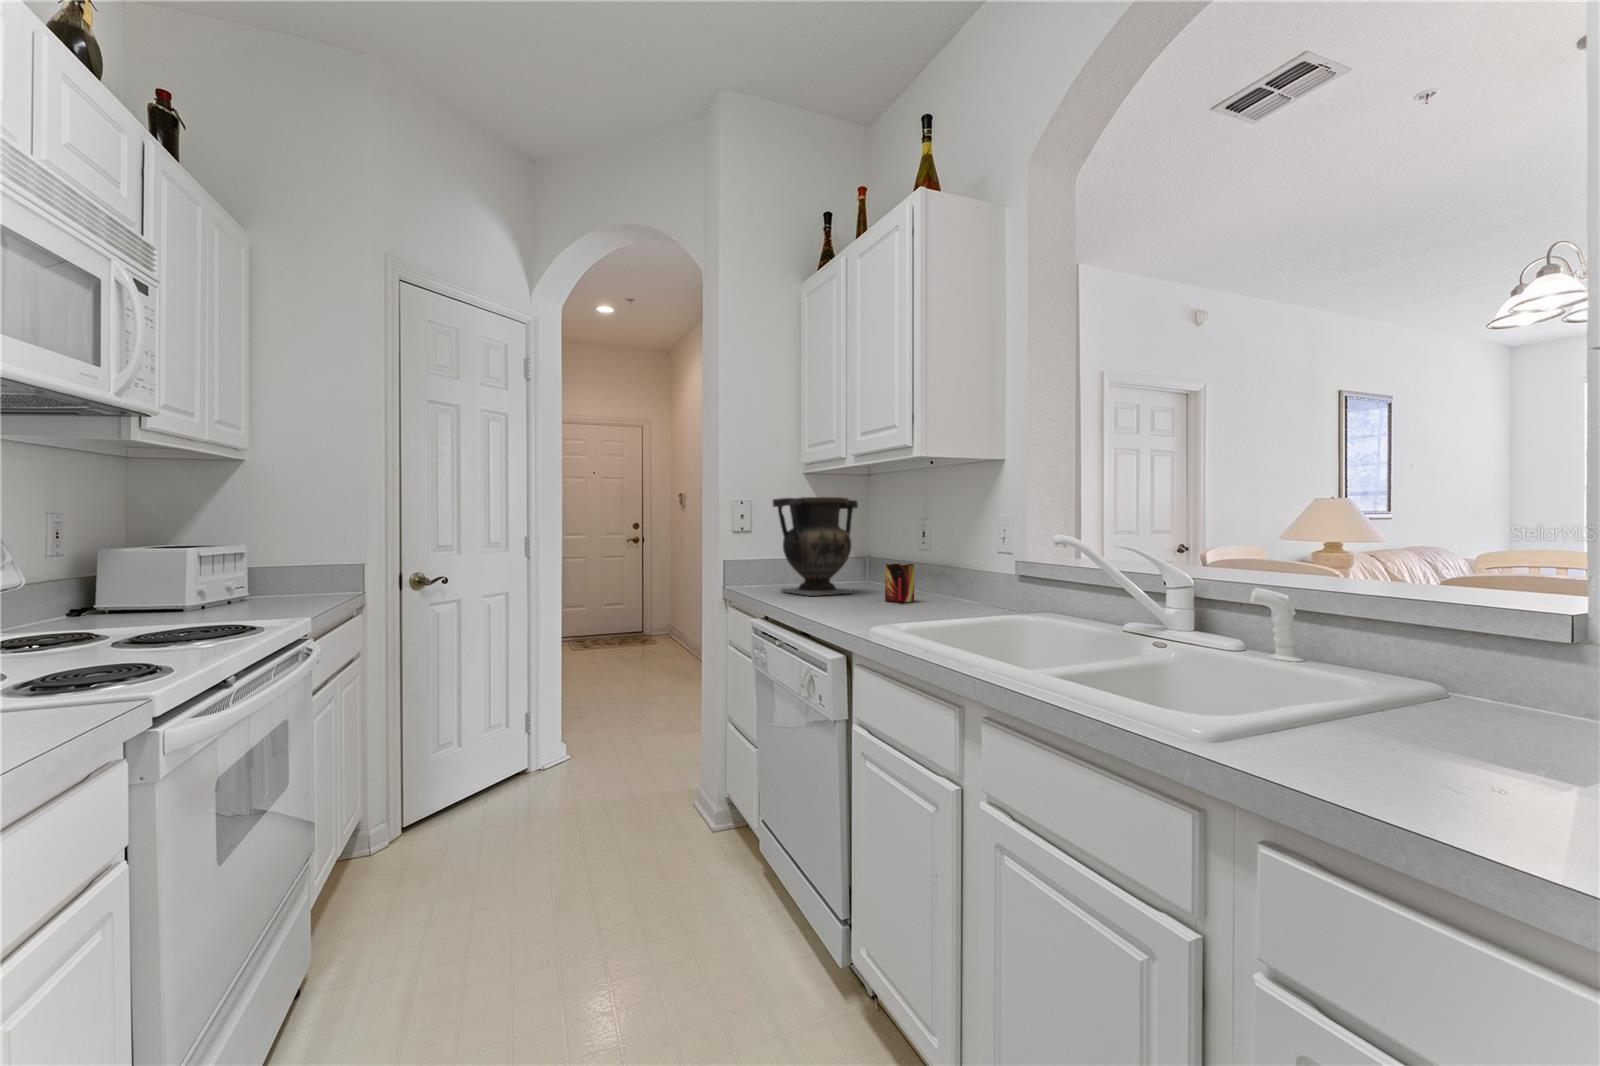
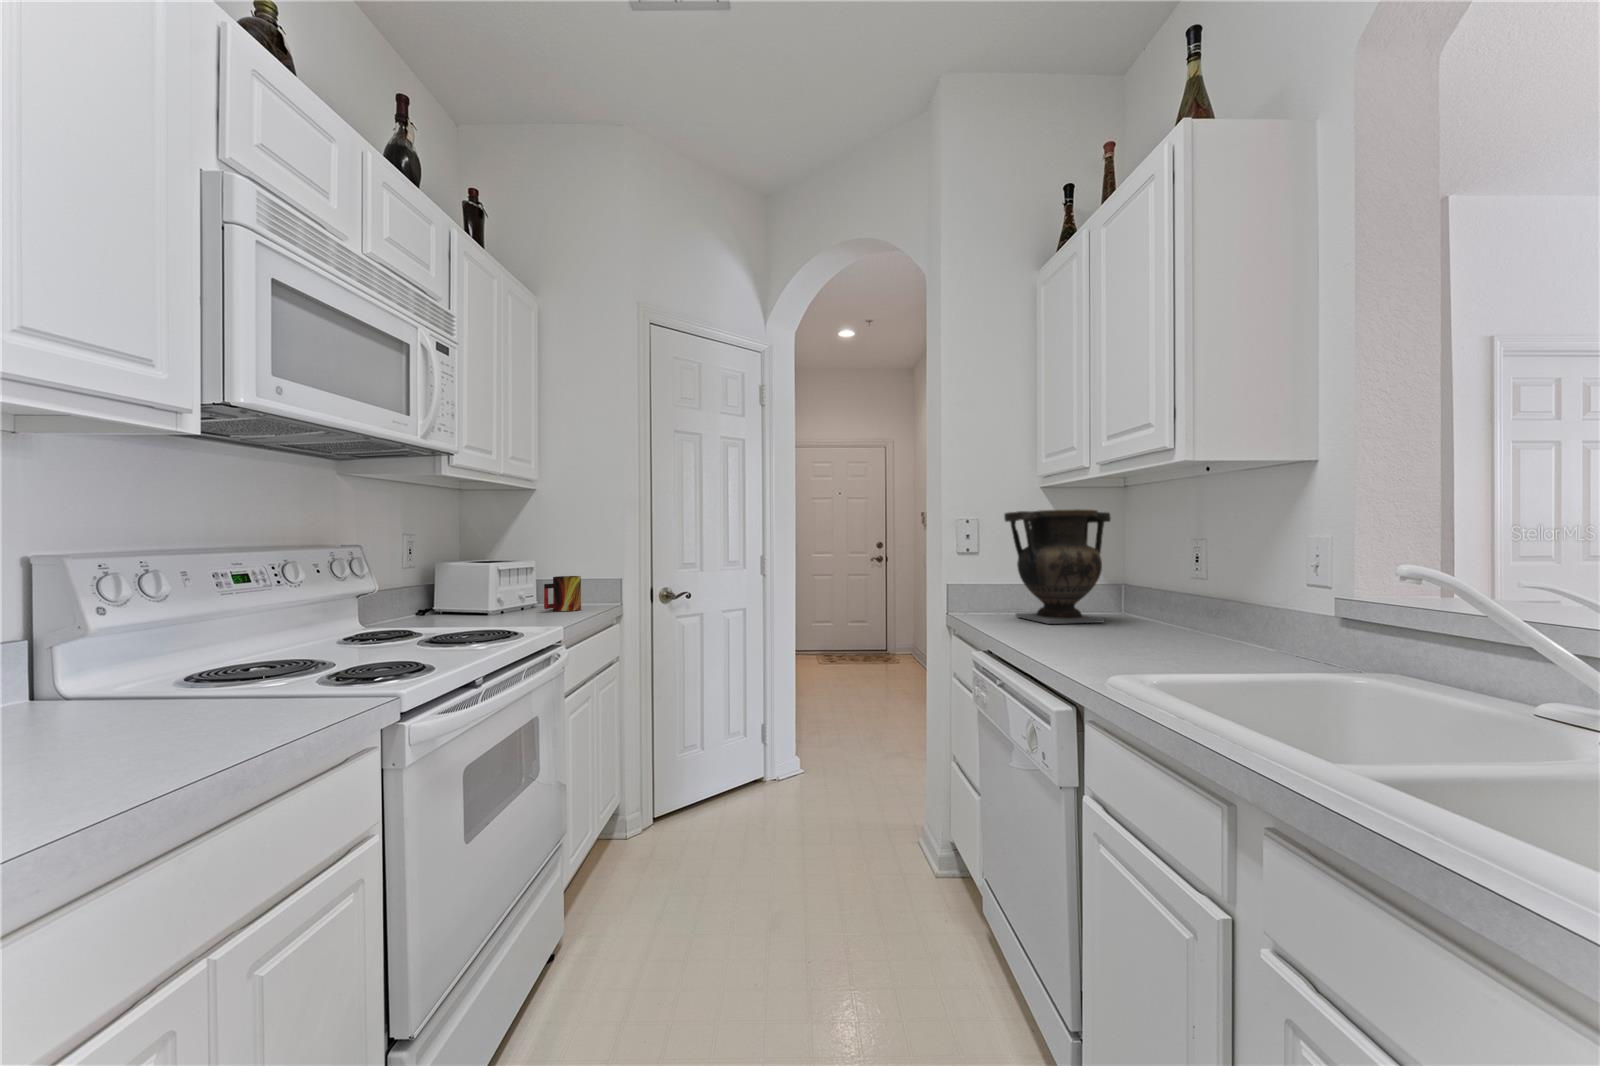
mug: present [885,564,914,602] -> present [544,576,581,611]

